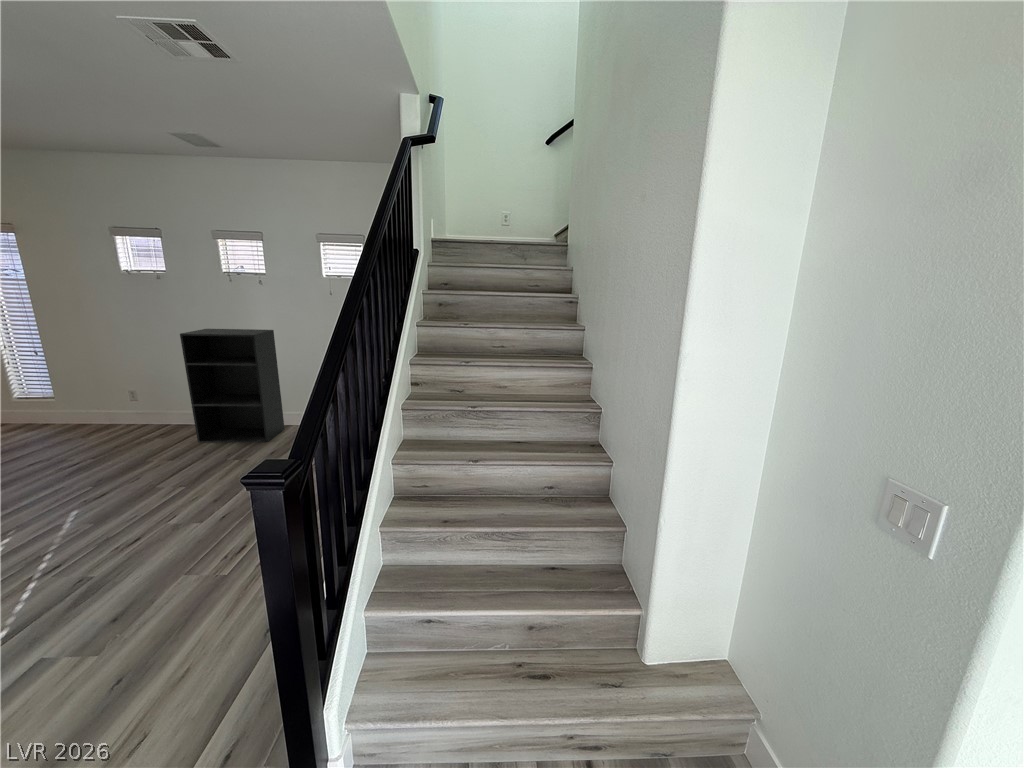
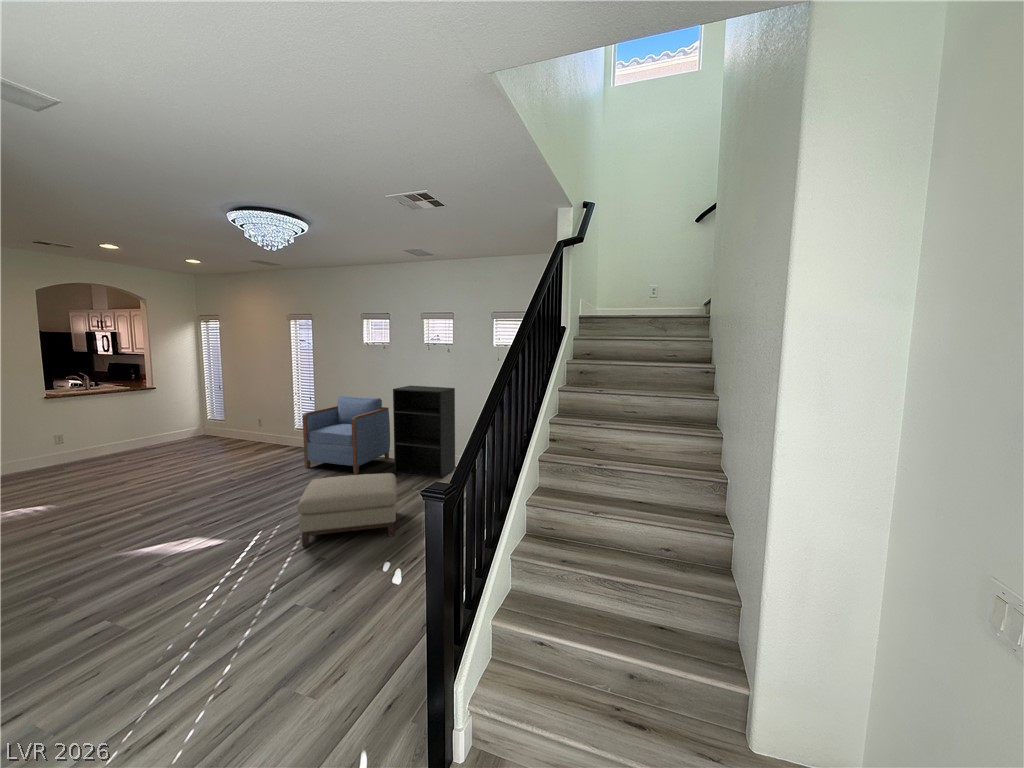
armchair: none [24,346,187,454] -> present [302,396,390,474]
ottoman: none [30,445,207,566] -> present [297,473,397,546]

